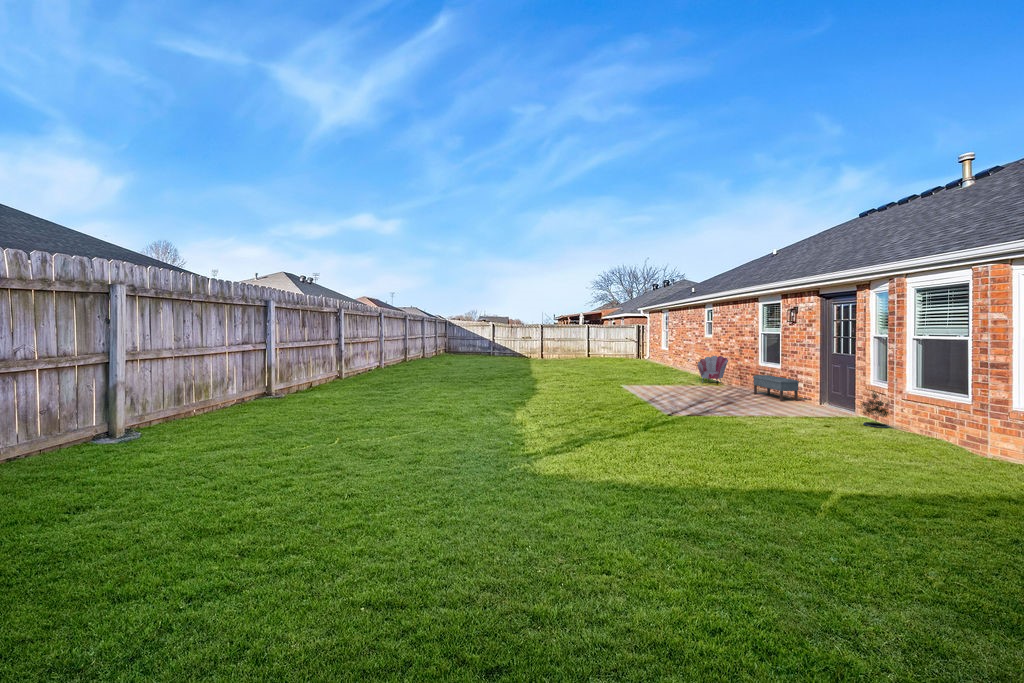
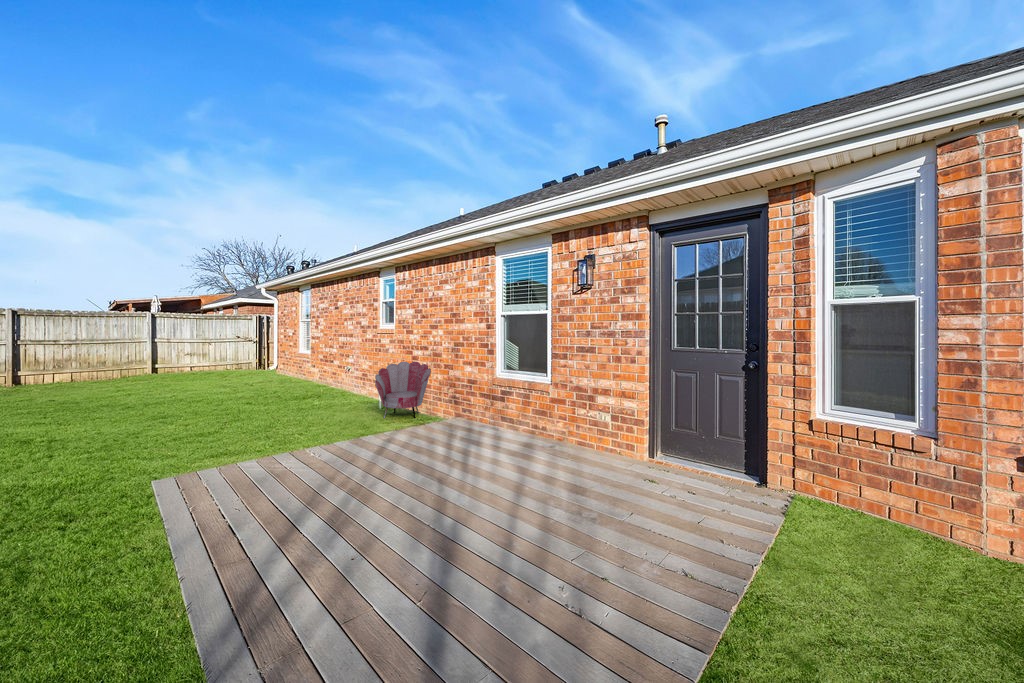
bench: present [753,375,799,401] -> none [504,398,603,460]
potted tree: present [861,392,889,428] -> none [870,439,956,552]

